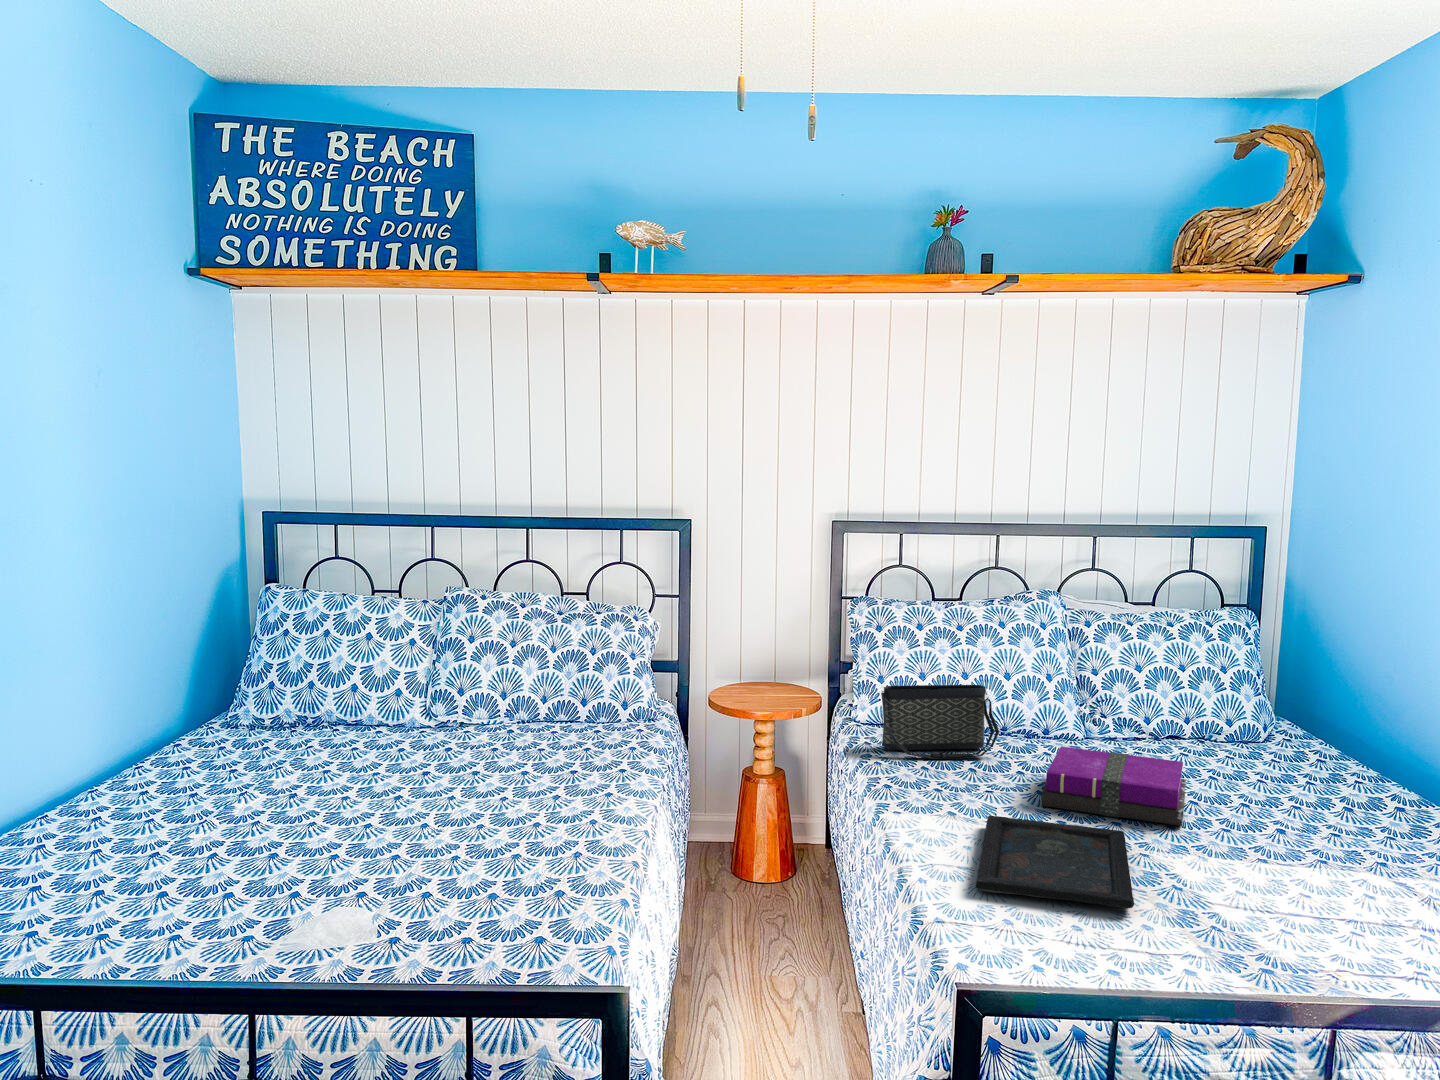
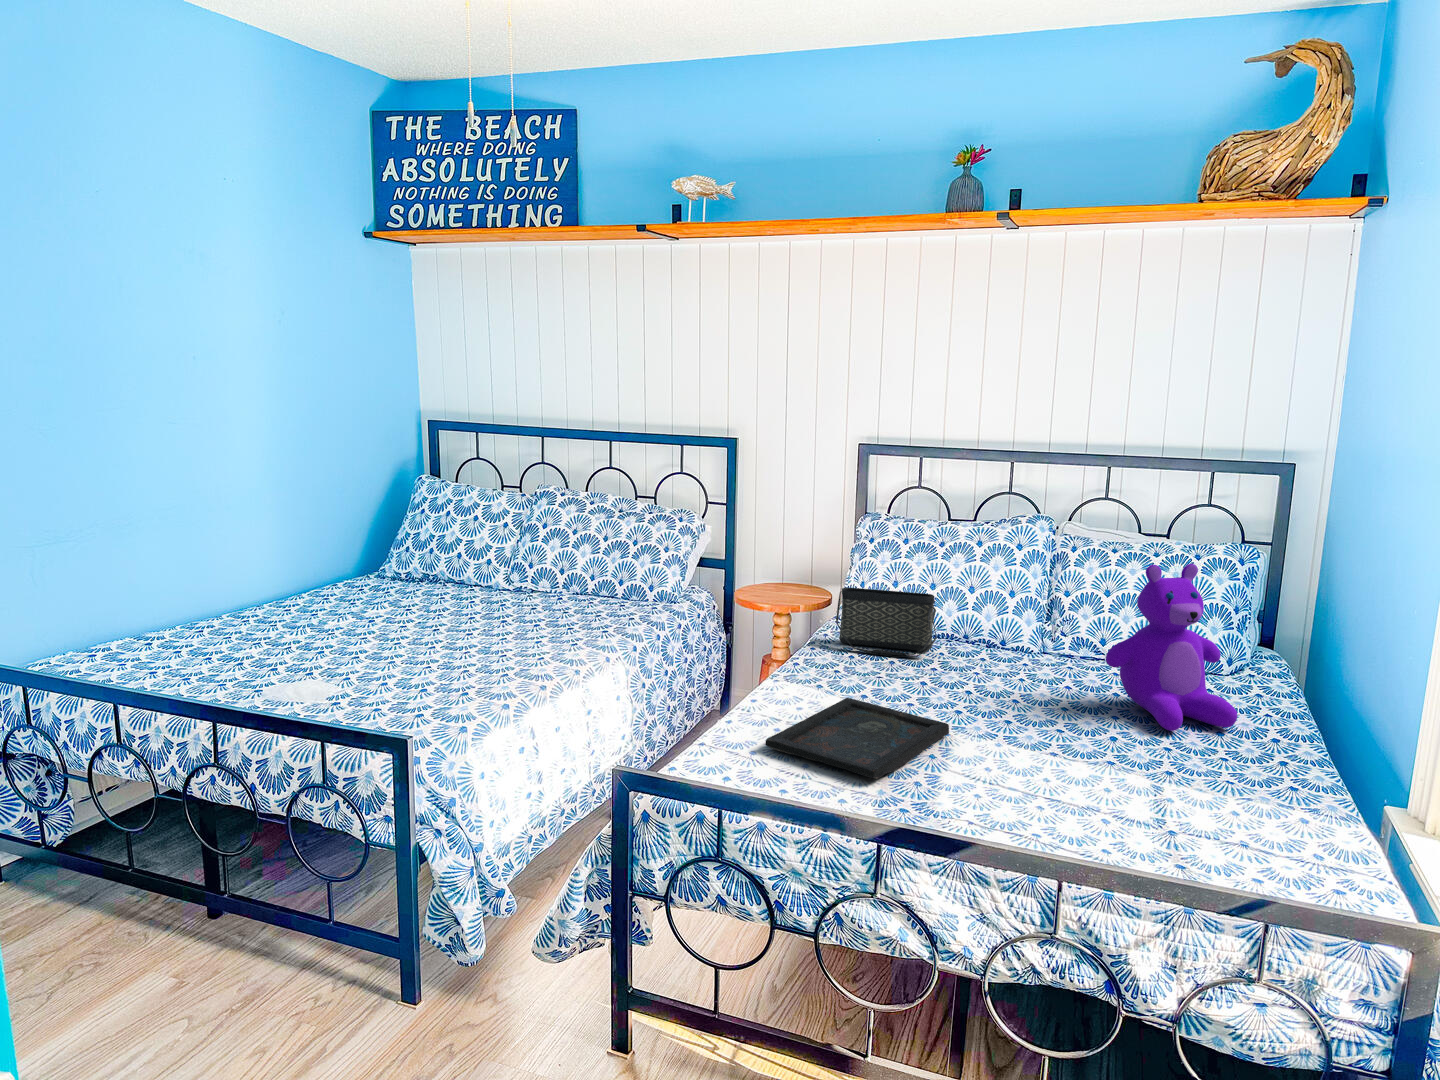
teddy bear: none [1213,632,1345,806] -> present [1106,564,1237,731]
notebook: present [1041,746,1186,826] -> none [916,653,1070,730]

